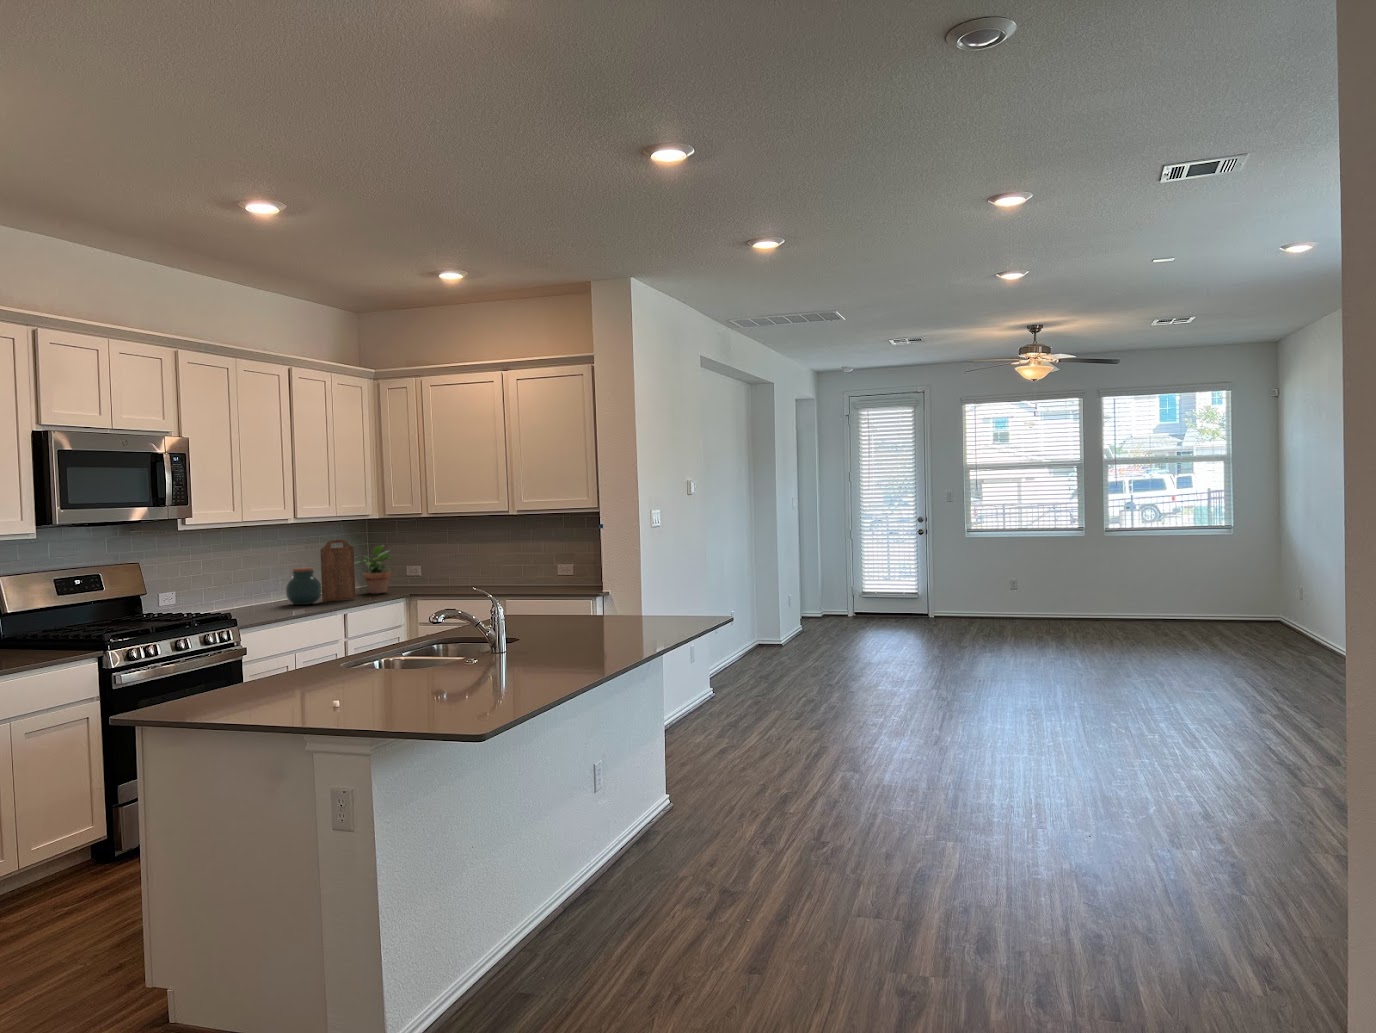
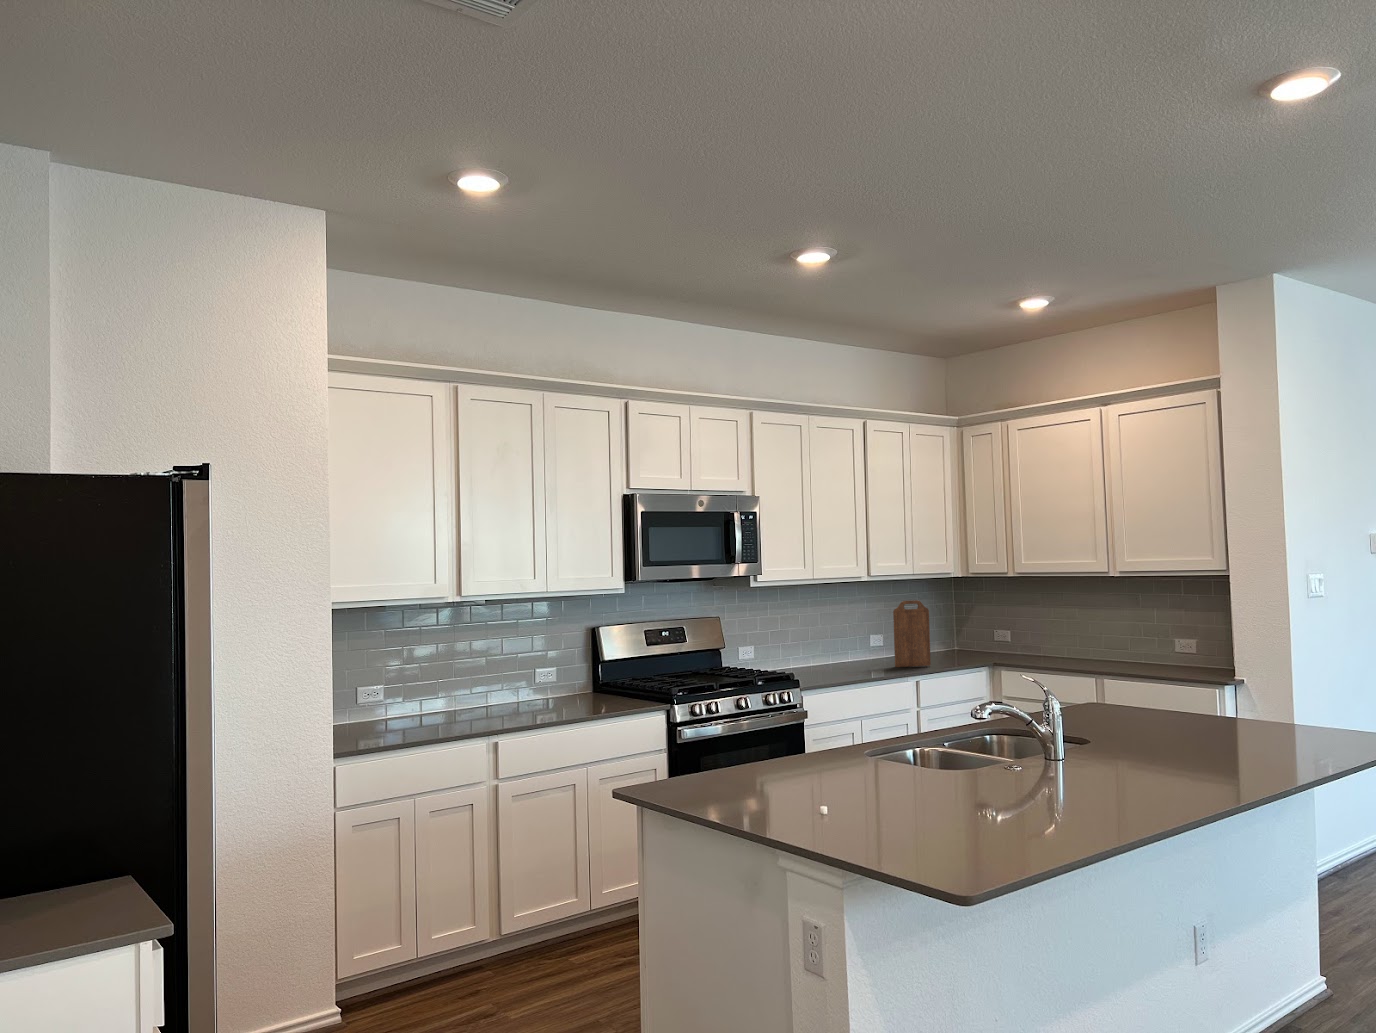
potted plant: present [355,545,392,594] -> none [932,607,975,661]
jar: present [286,567,321,605] -> none [857,629,893,669]

